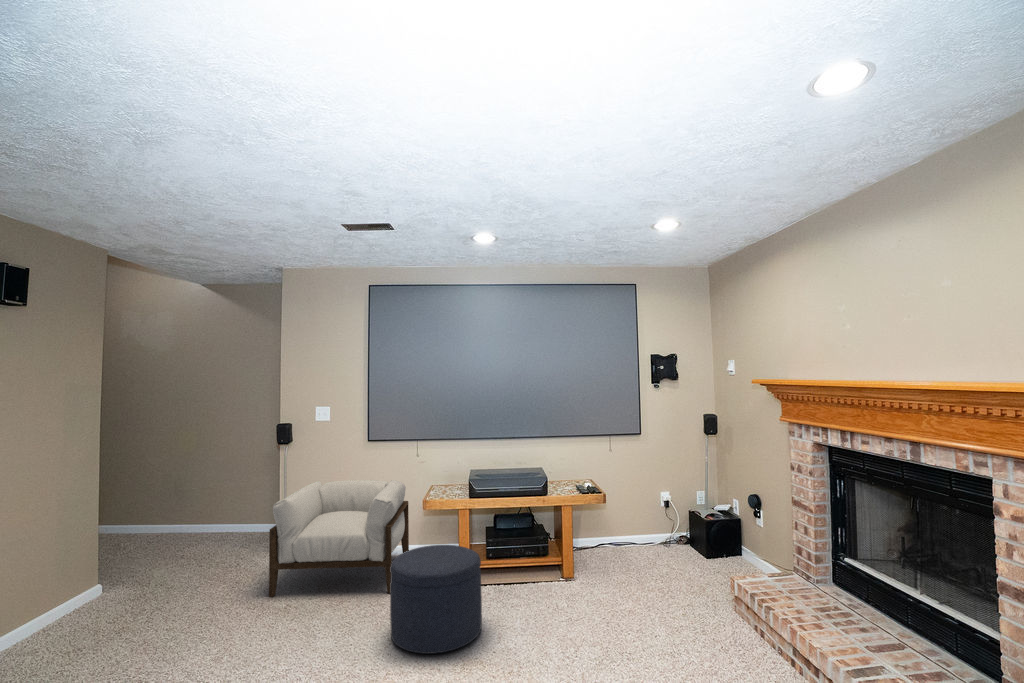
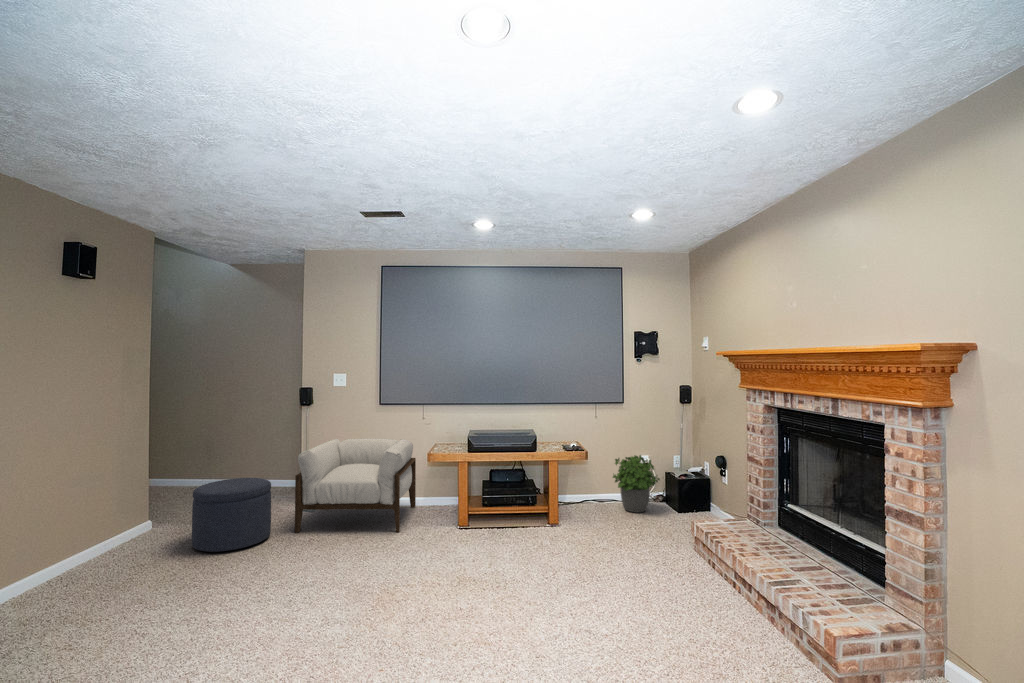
potted plant: none [631,493,686,559] -> present [613,455,660,512]
ottoman: present [390,545,482,654] -> present [192,478,271,552]

